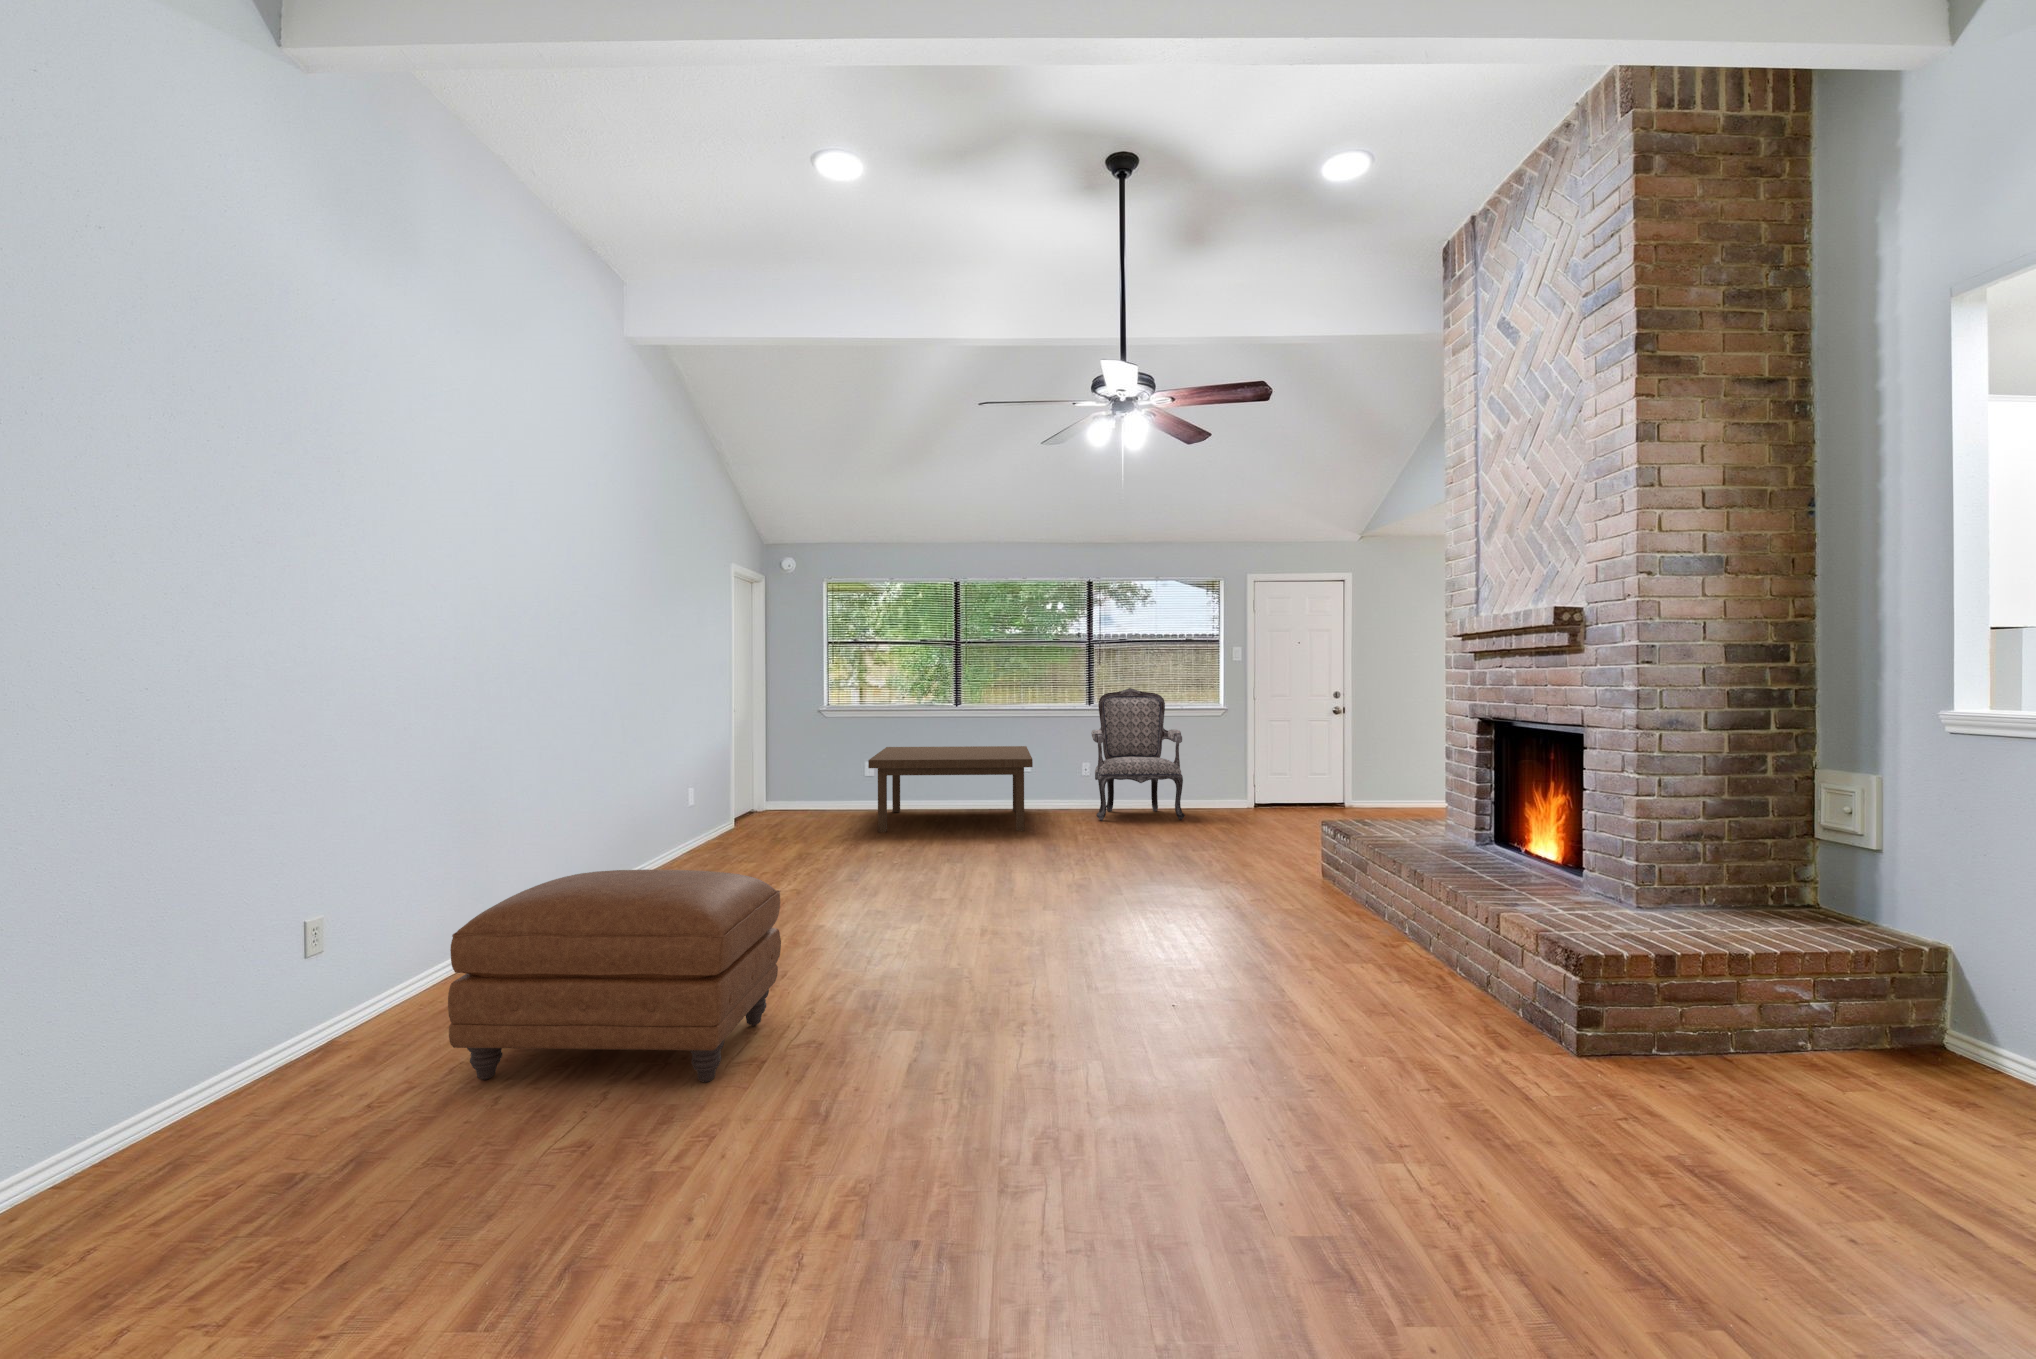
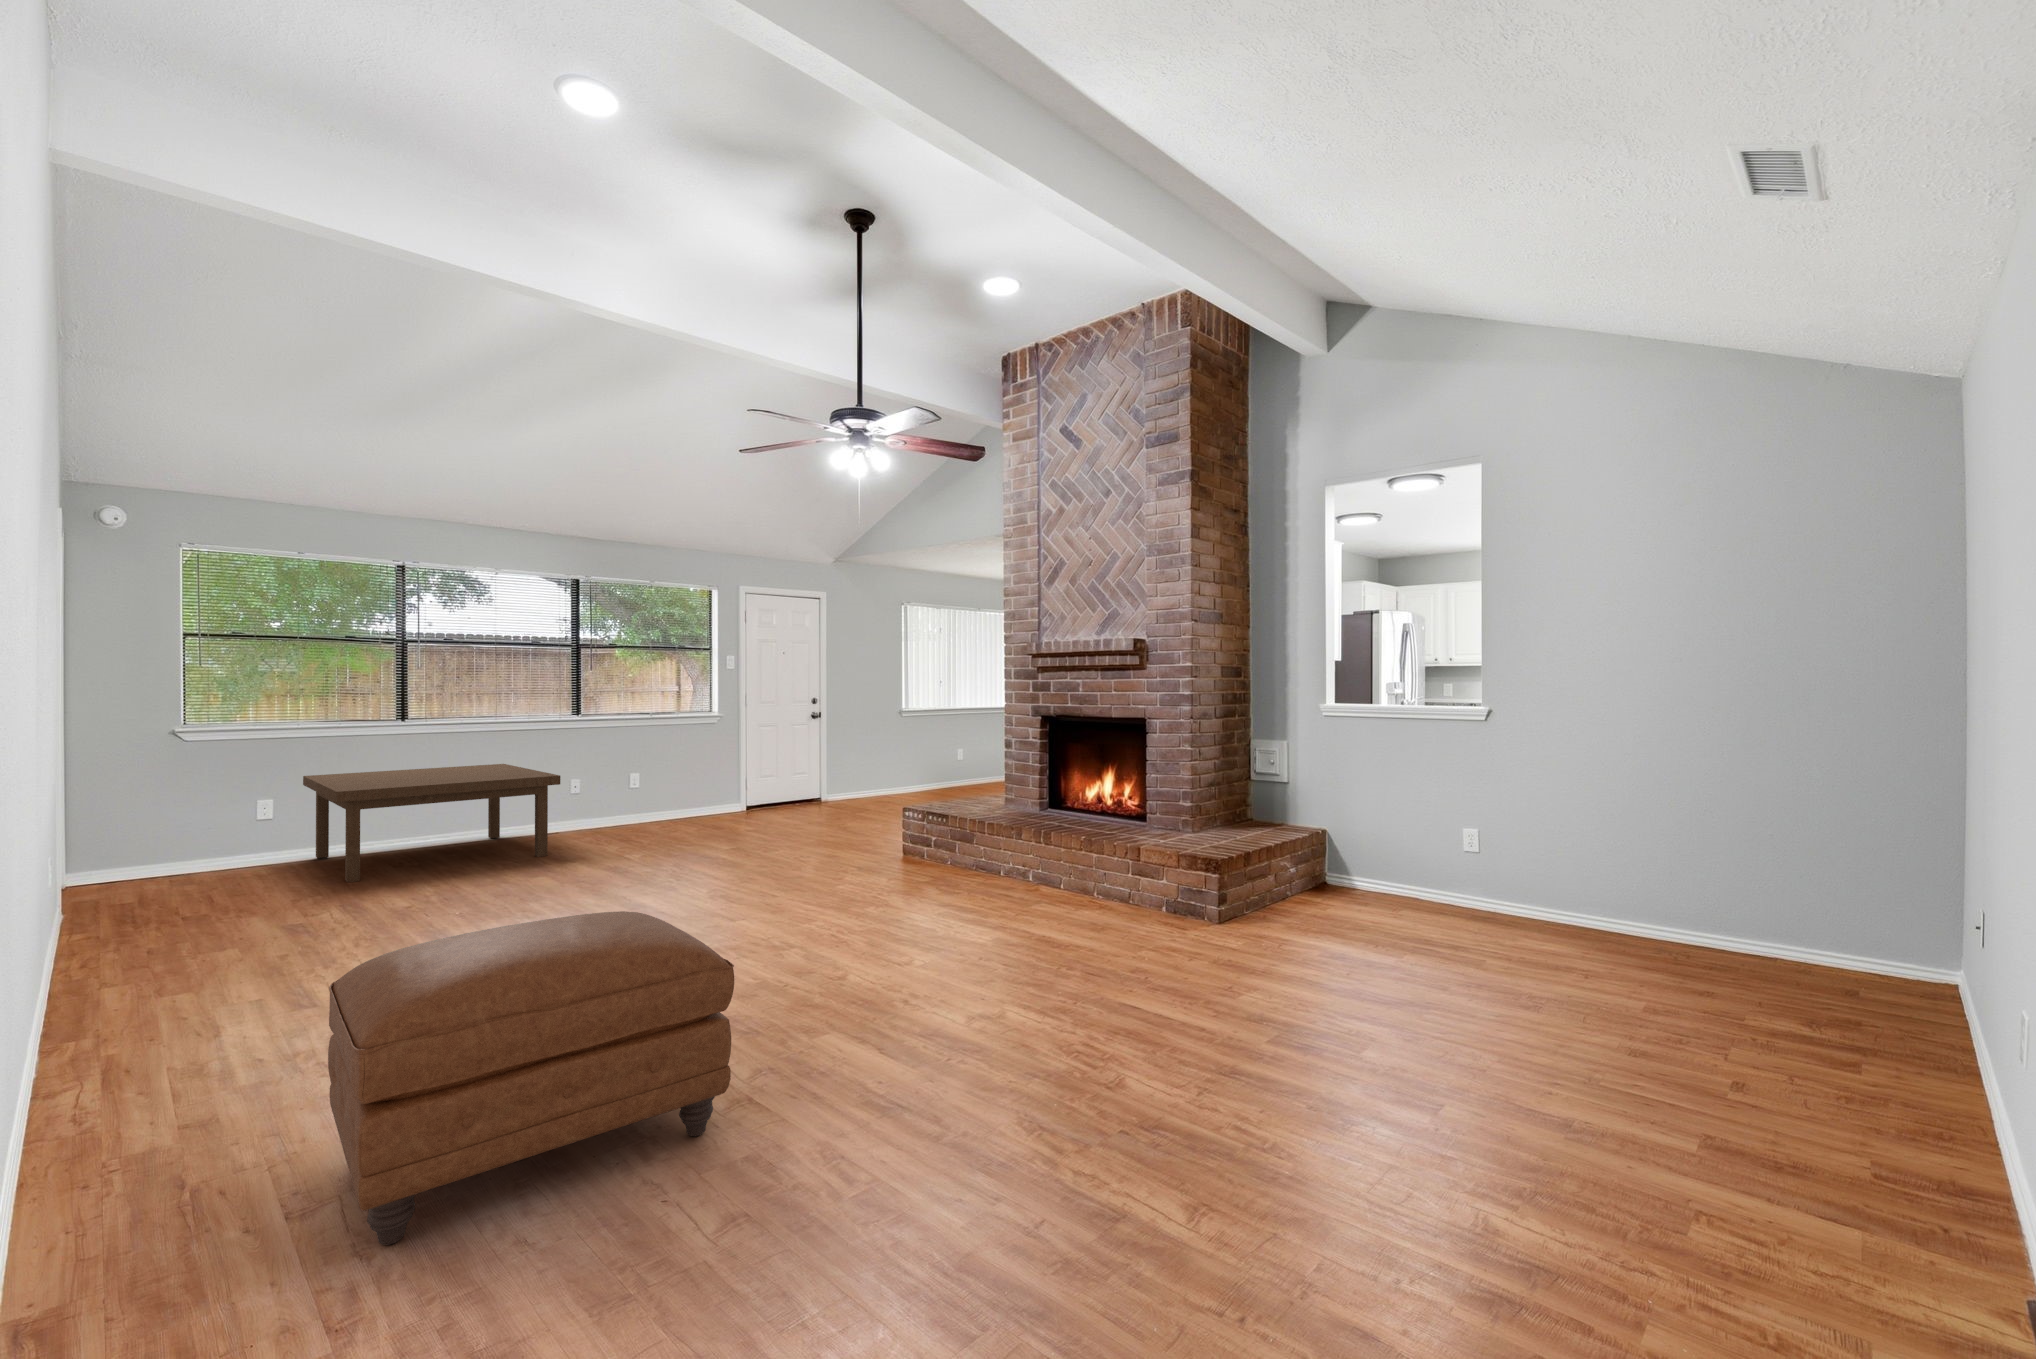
armchair: present [1091,688,1185,820] -> none [592,697,701,836]

